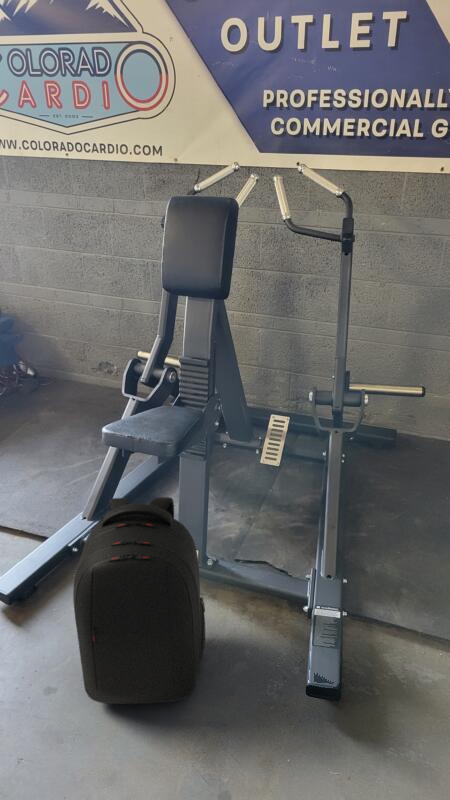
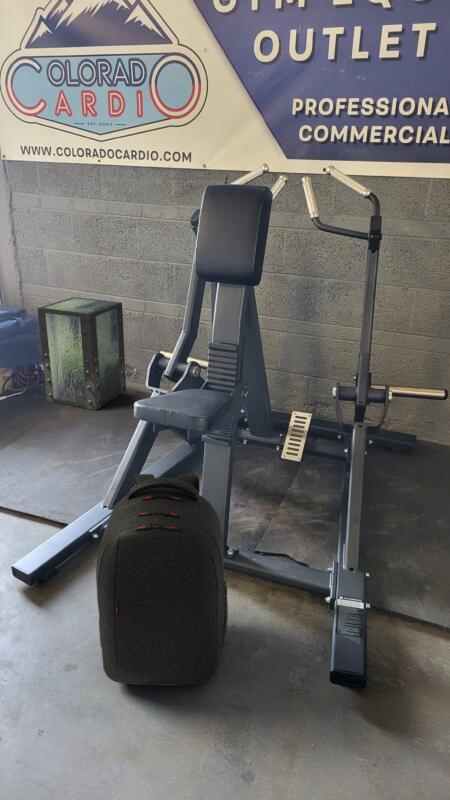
storage box: none [10,295,105,411] -> present [37,297,126,410]

